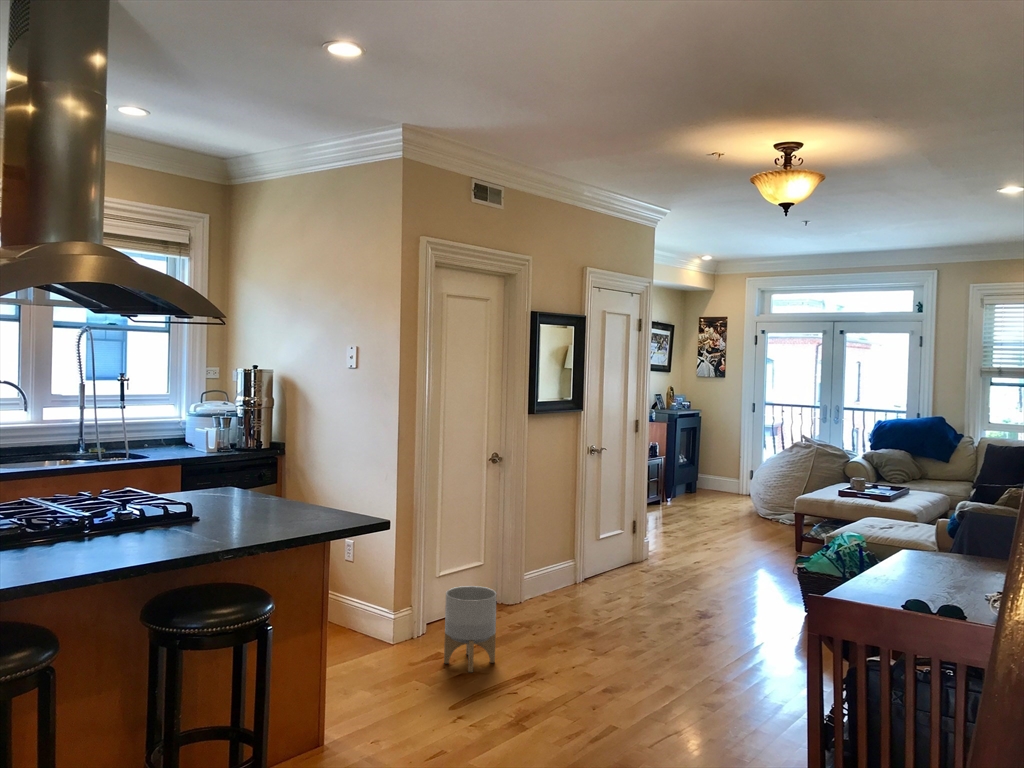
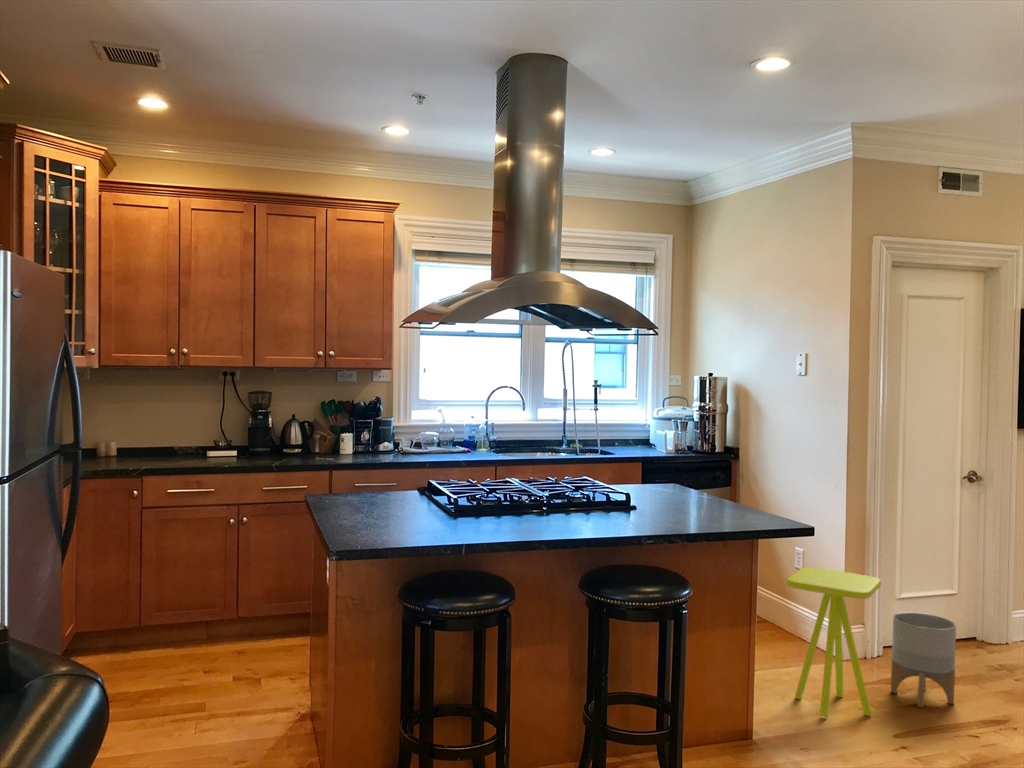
side table: none [359,560,439,704] -> present [787,567,881,717]

